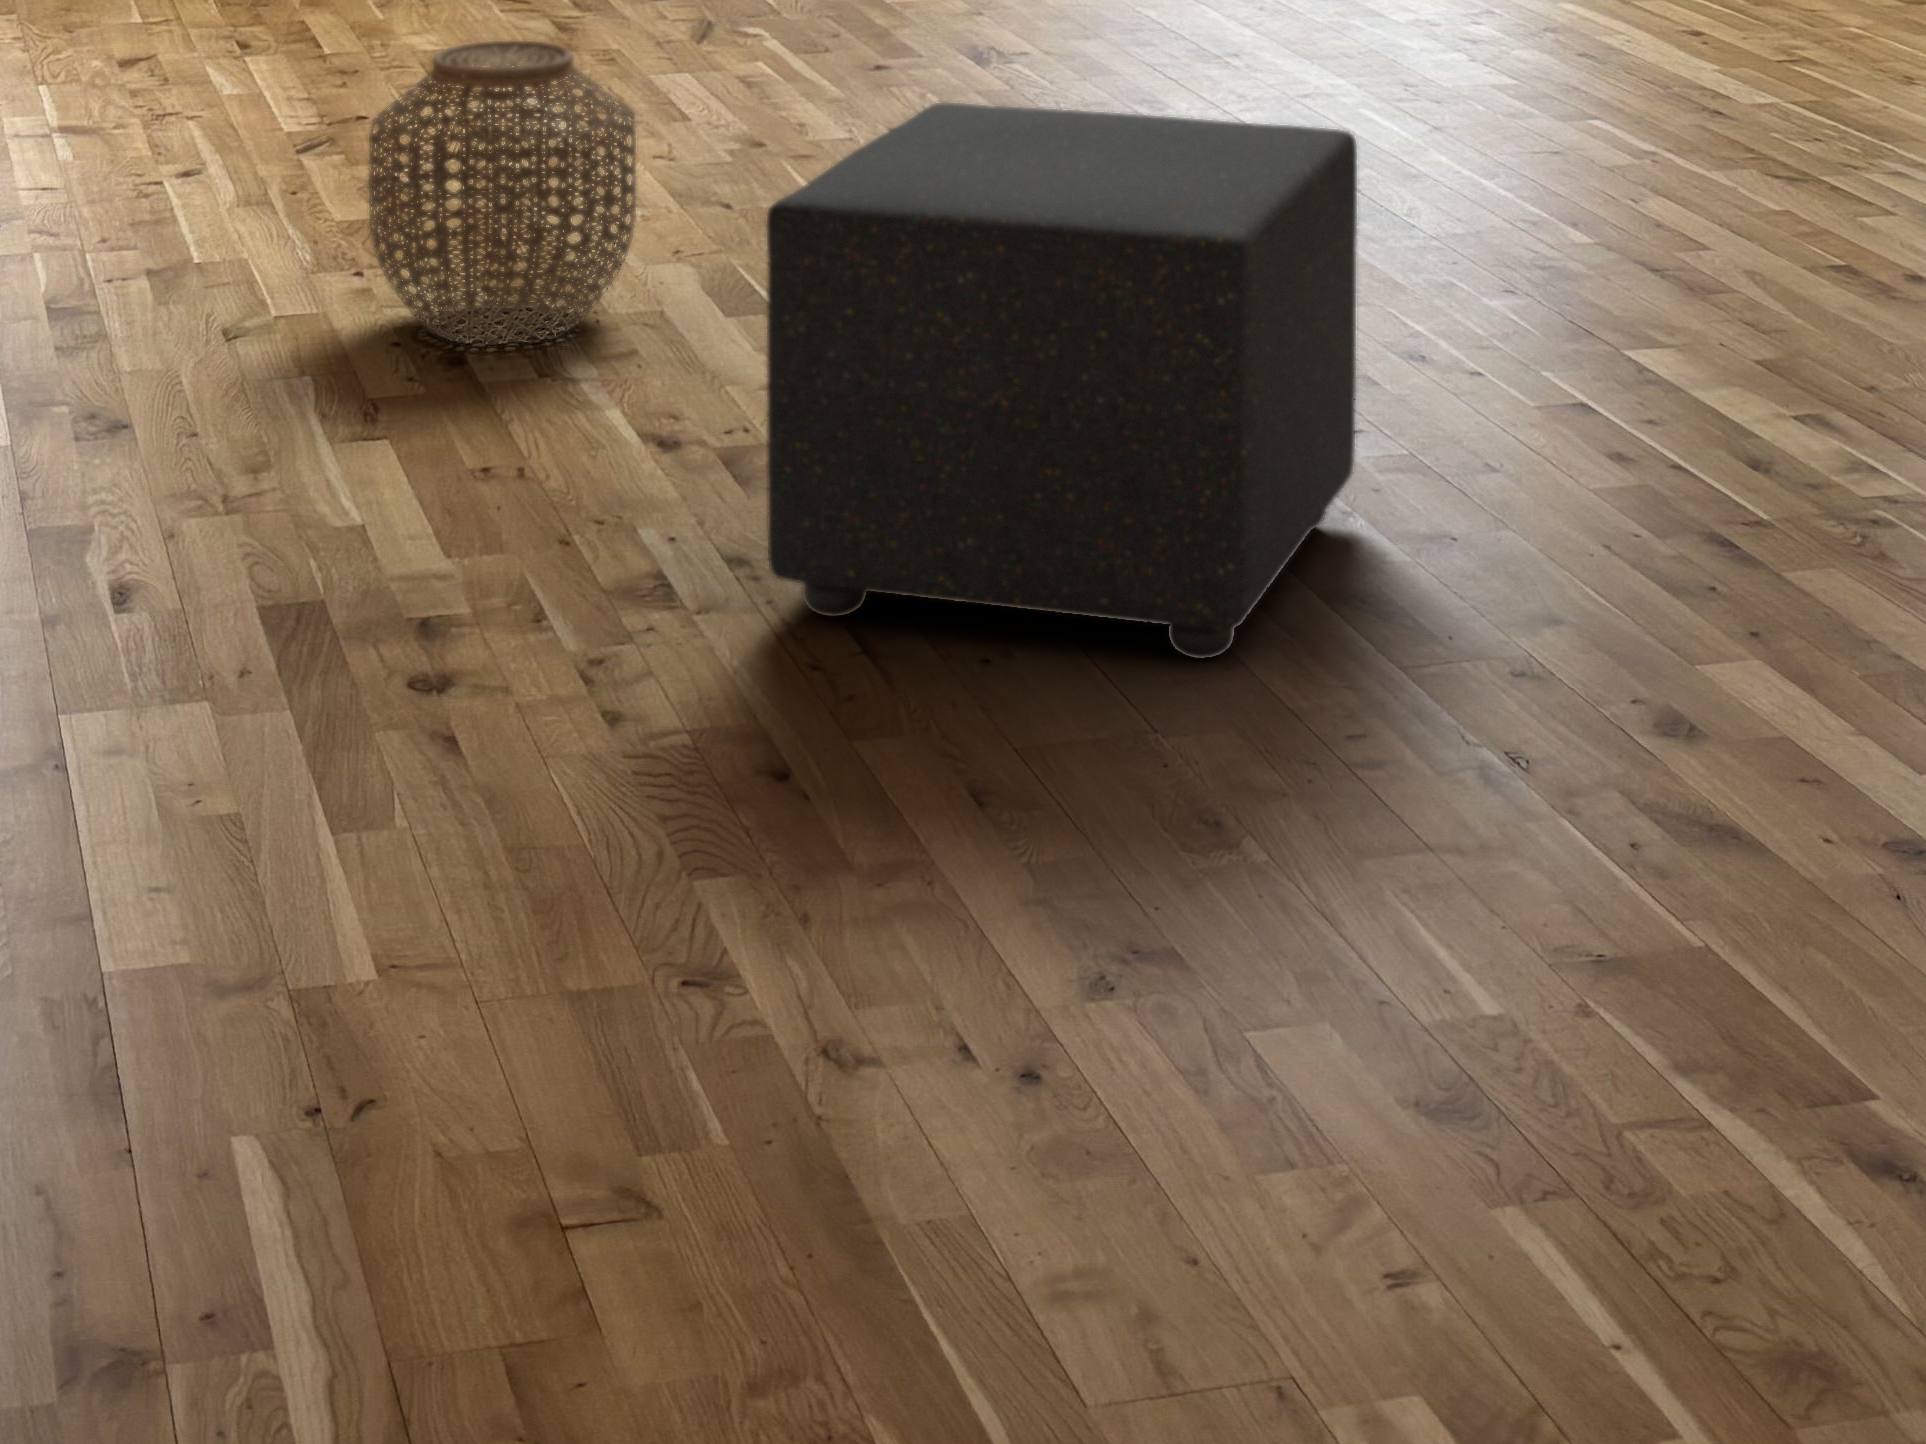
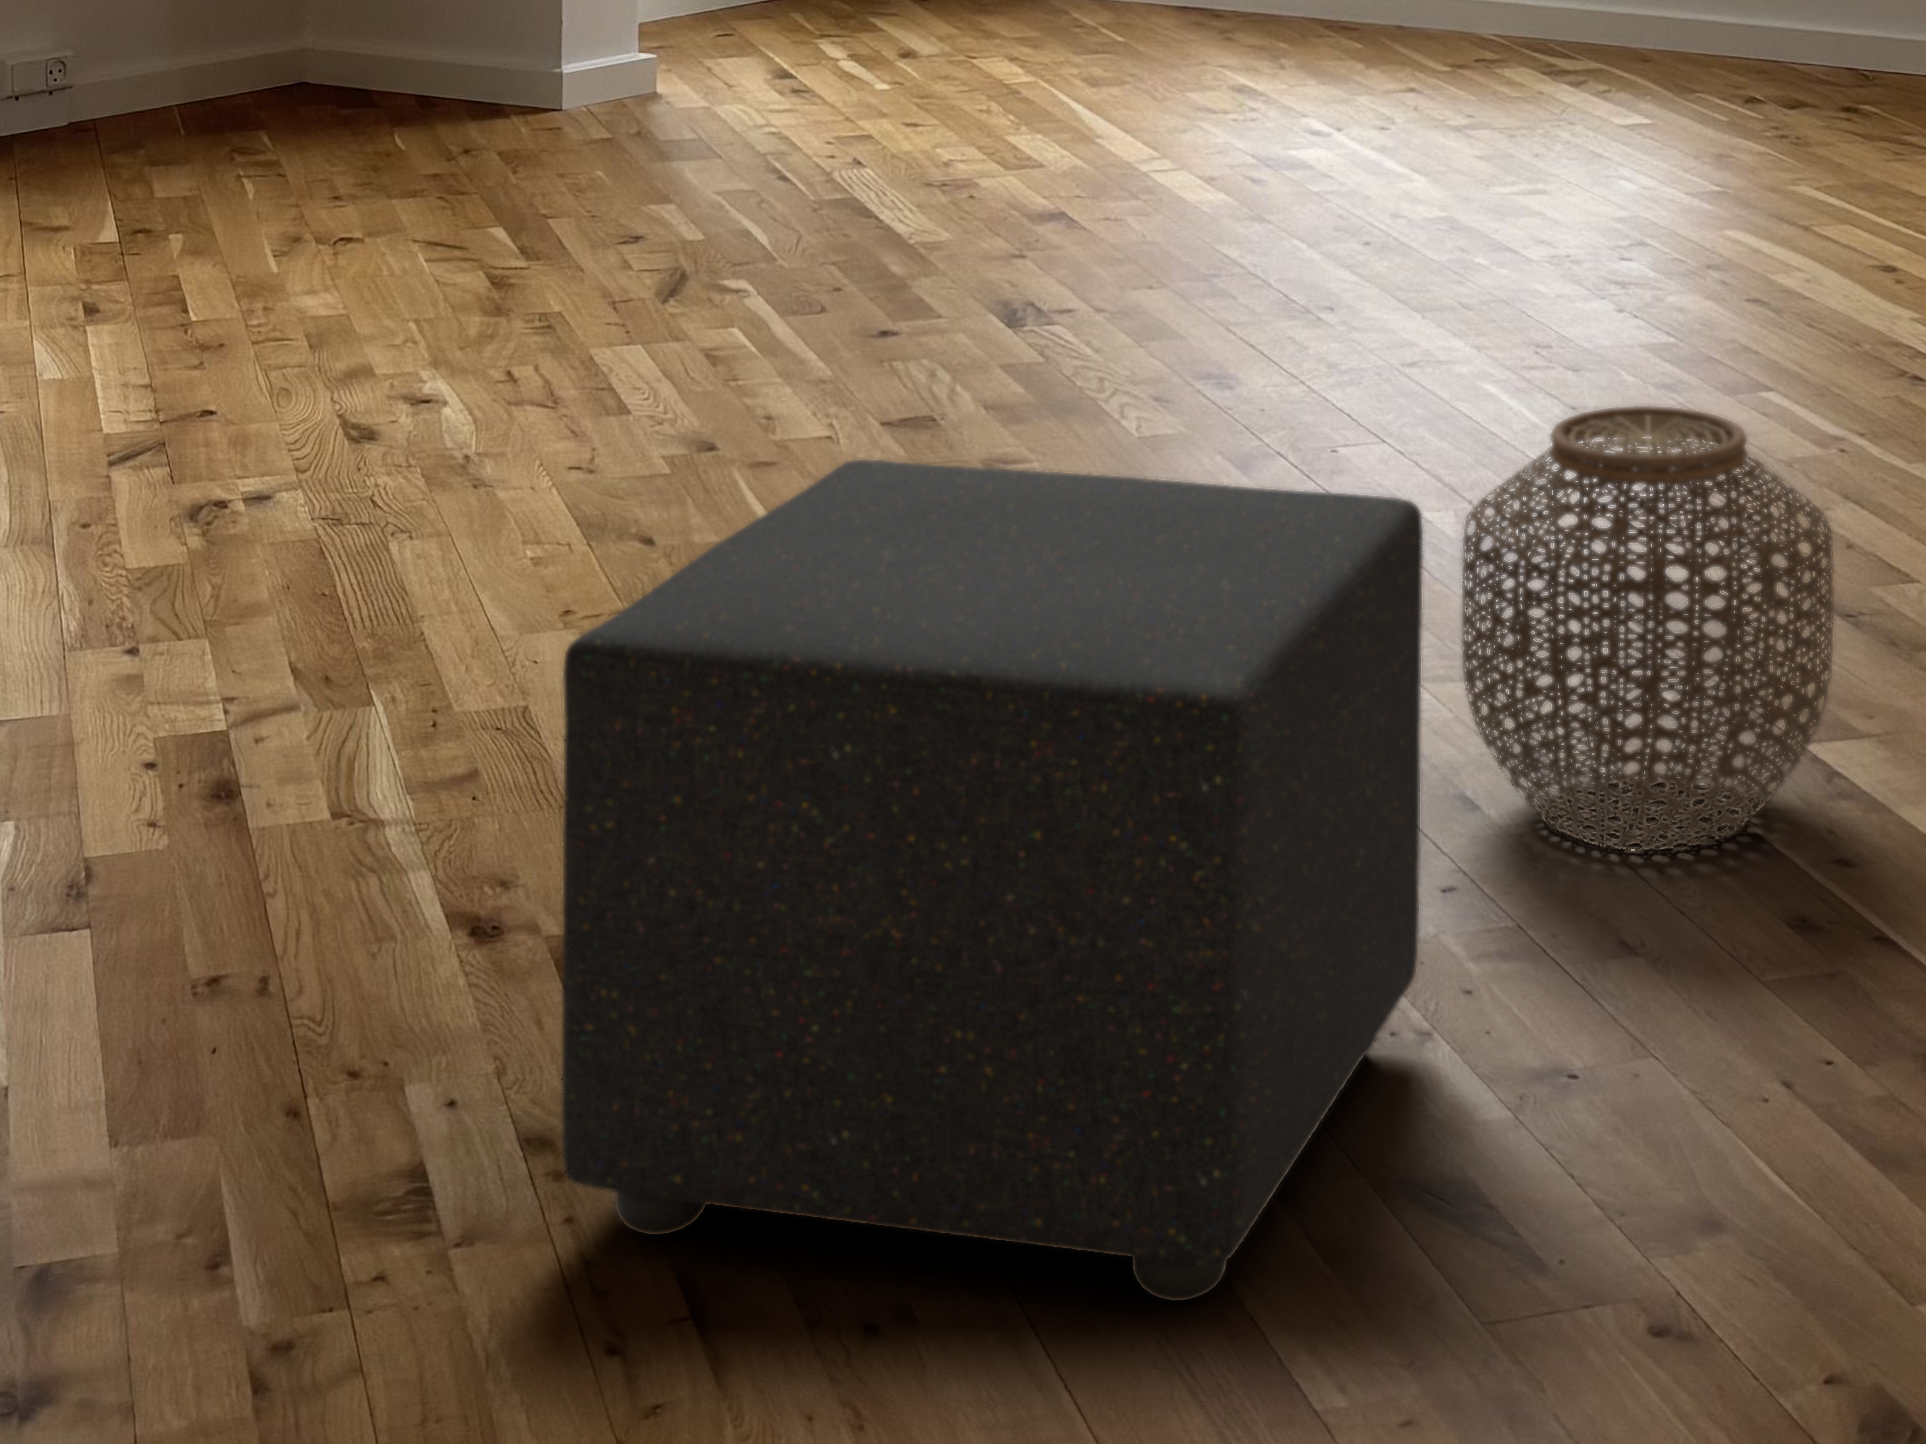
woven basket: present [369,40,636,345] -> present [1462,406,1833,850]

